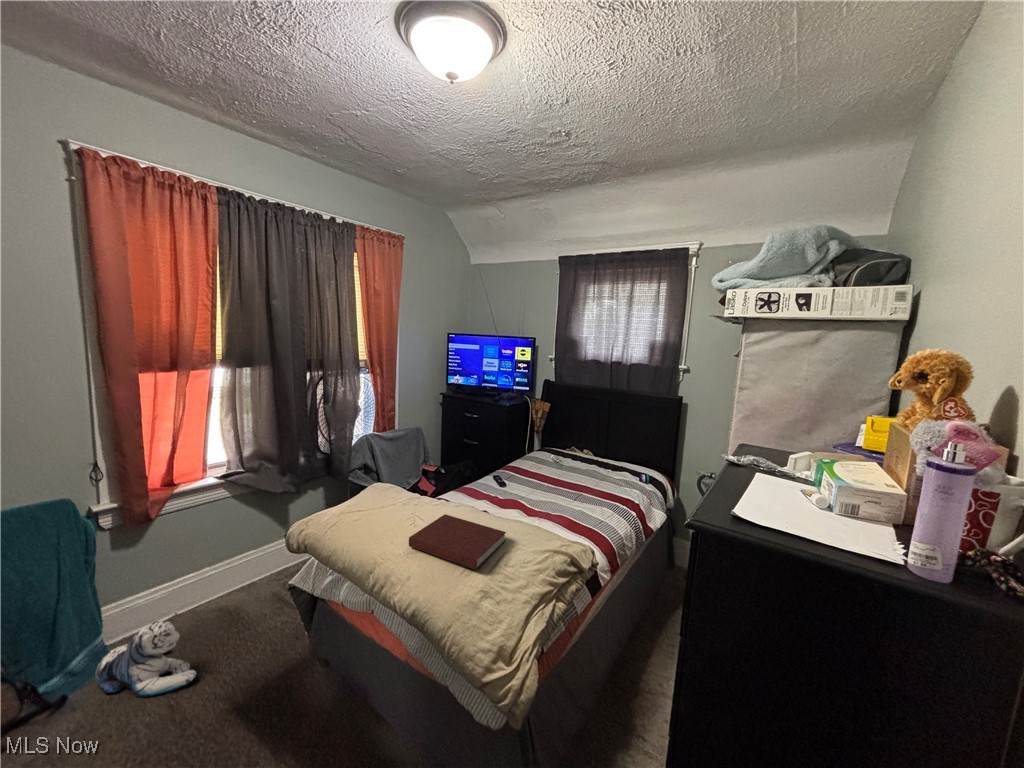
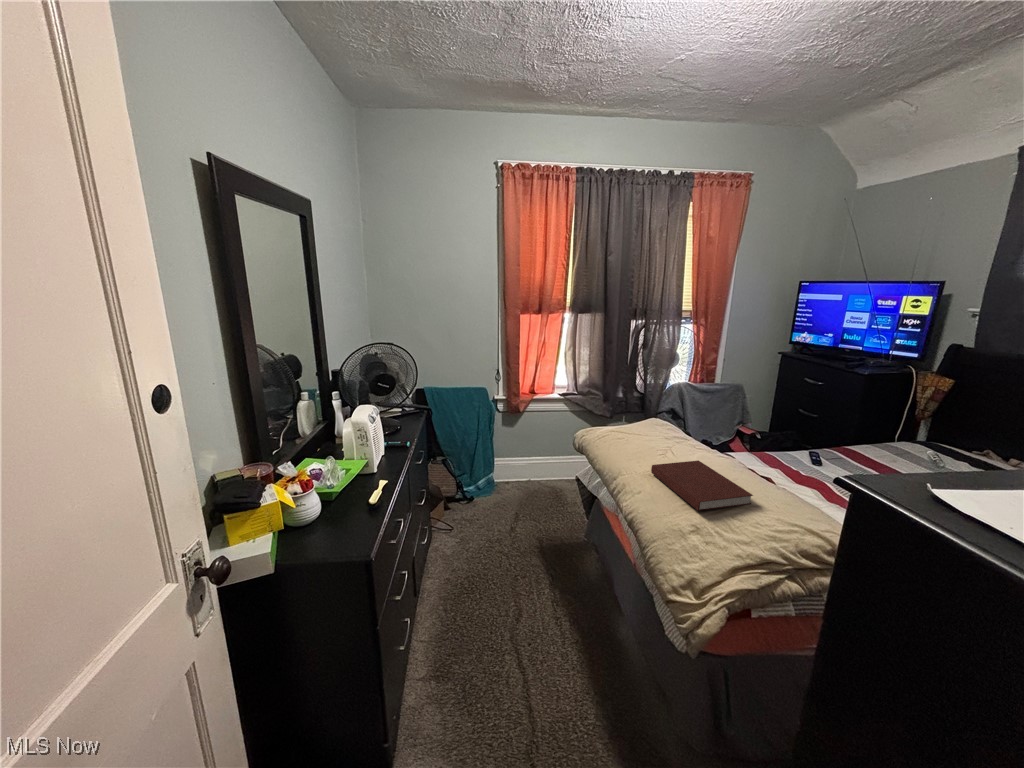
plush toy: present [95,621,196,697] -> none [489,474,529,519]

